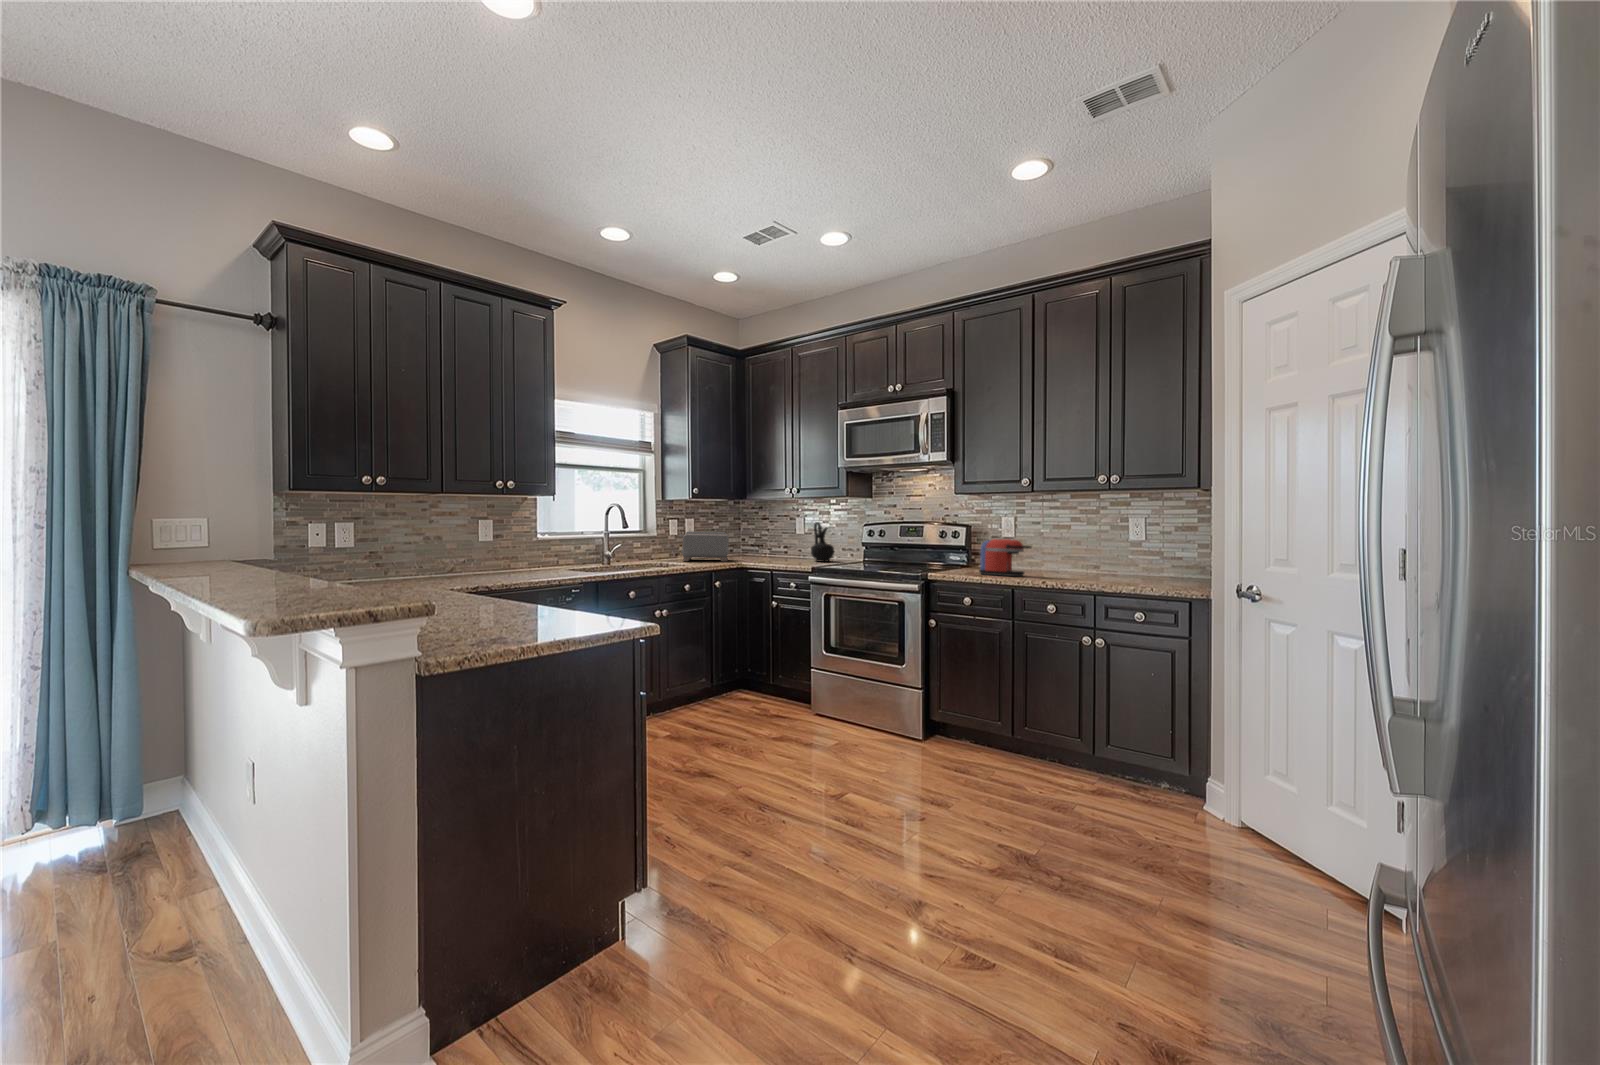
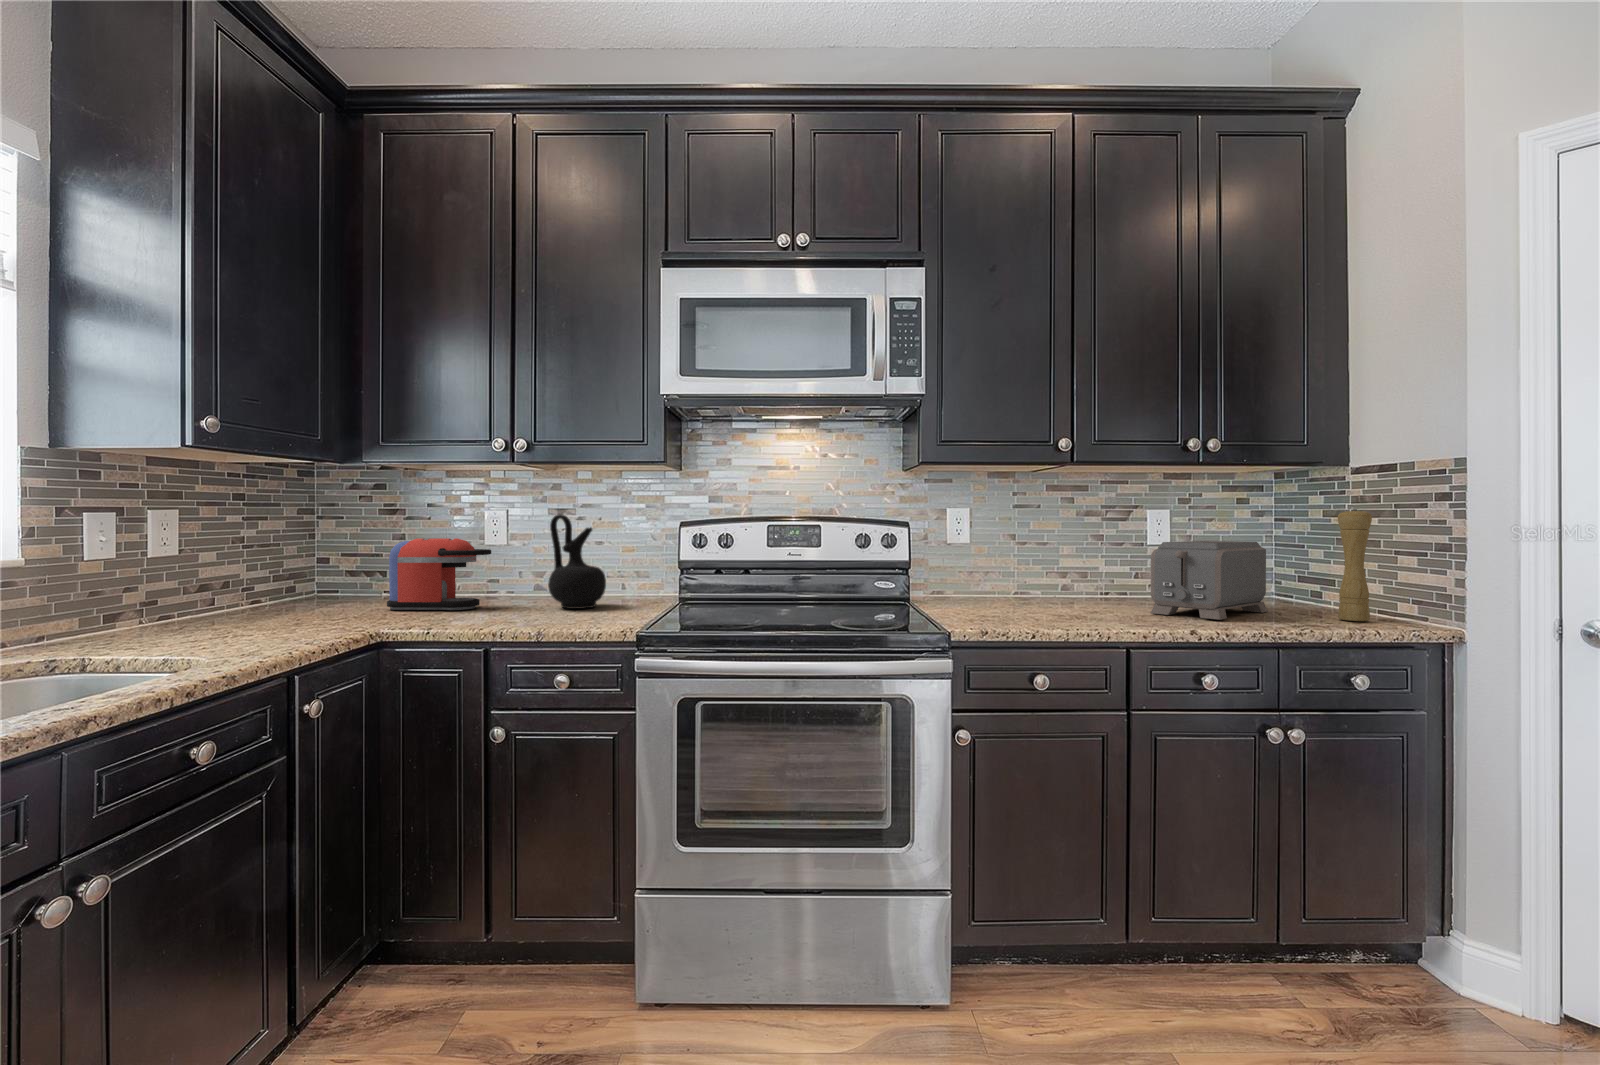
pepper mill: none [1147,526,1164,585] -> present [1338,509,1372,621]
toaster: present [679,531,729,561] -> present [1151,541,1268,620]
coffee maker: present [979,539,1031,576] -> present [387,538,491,610]

